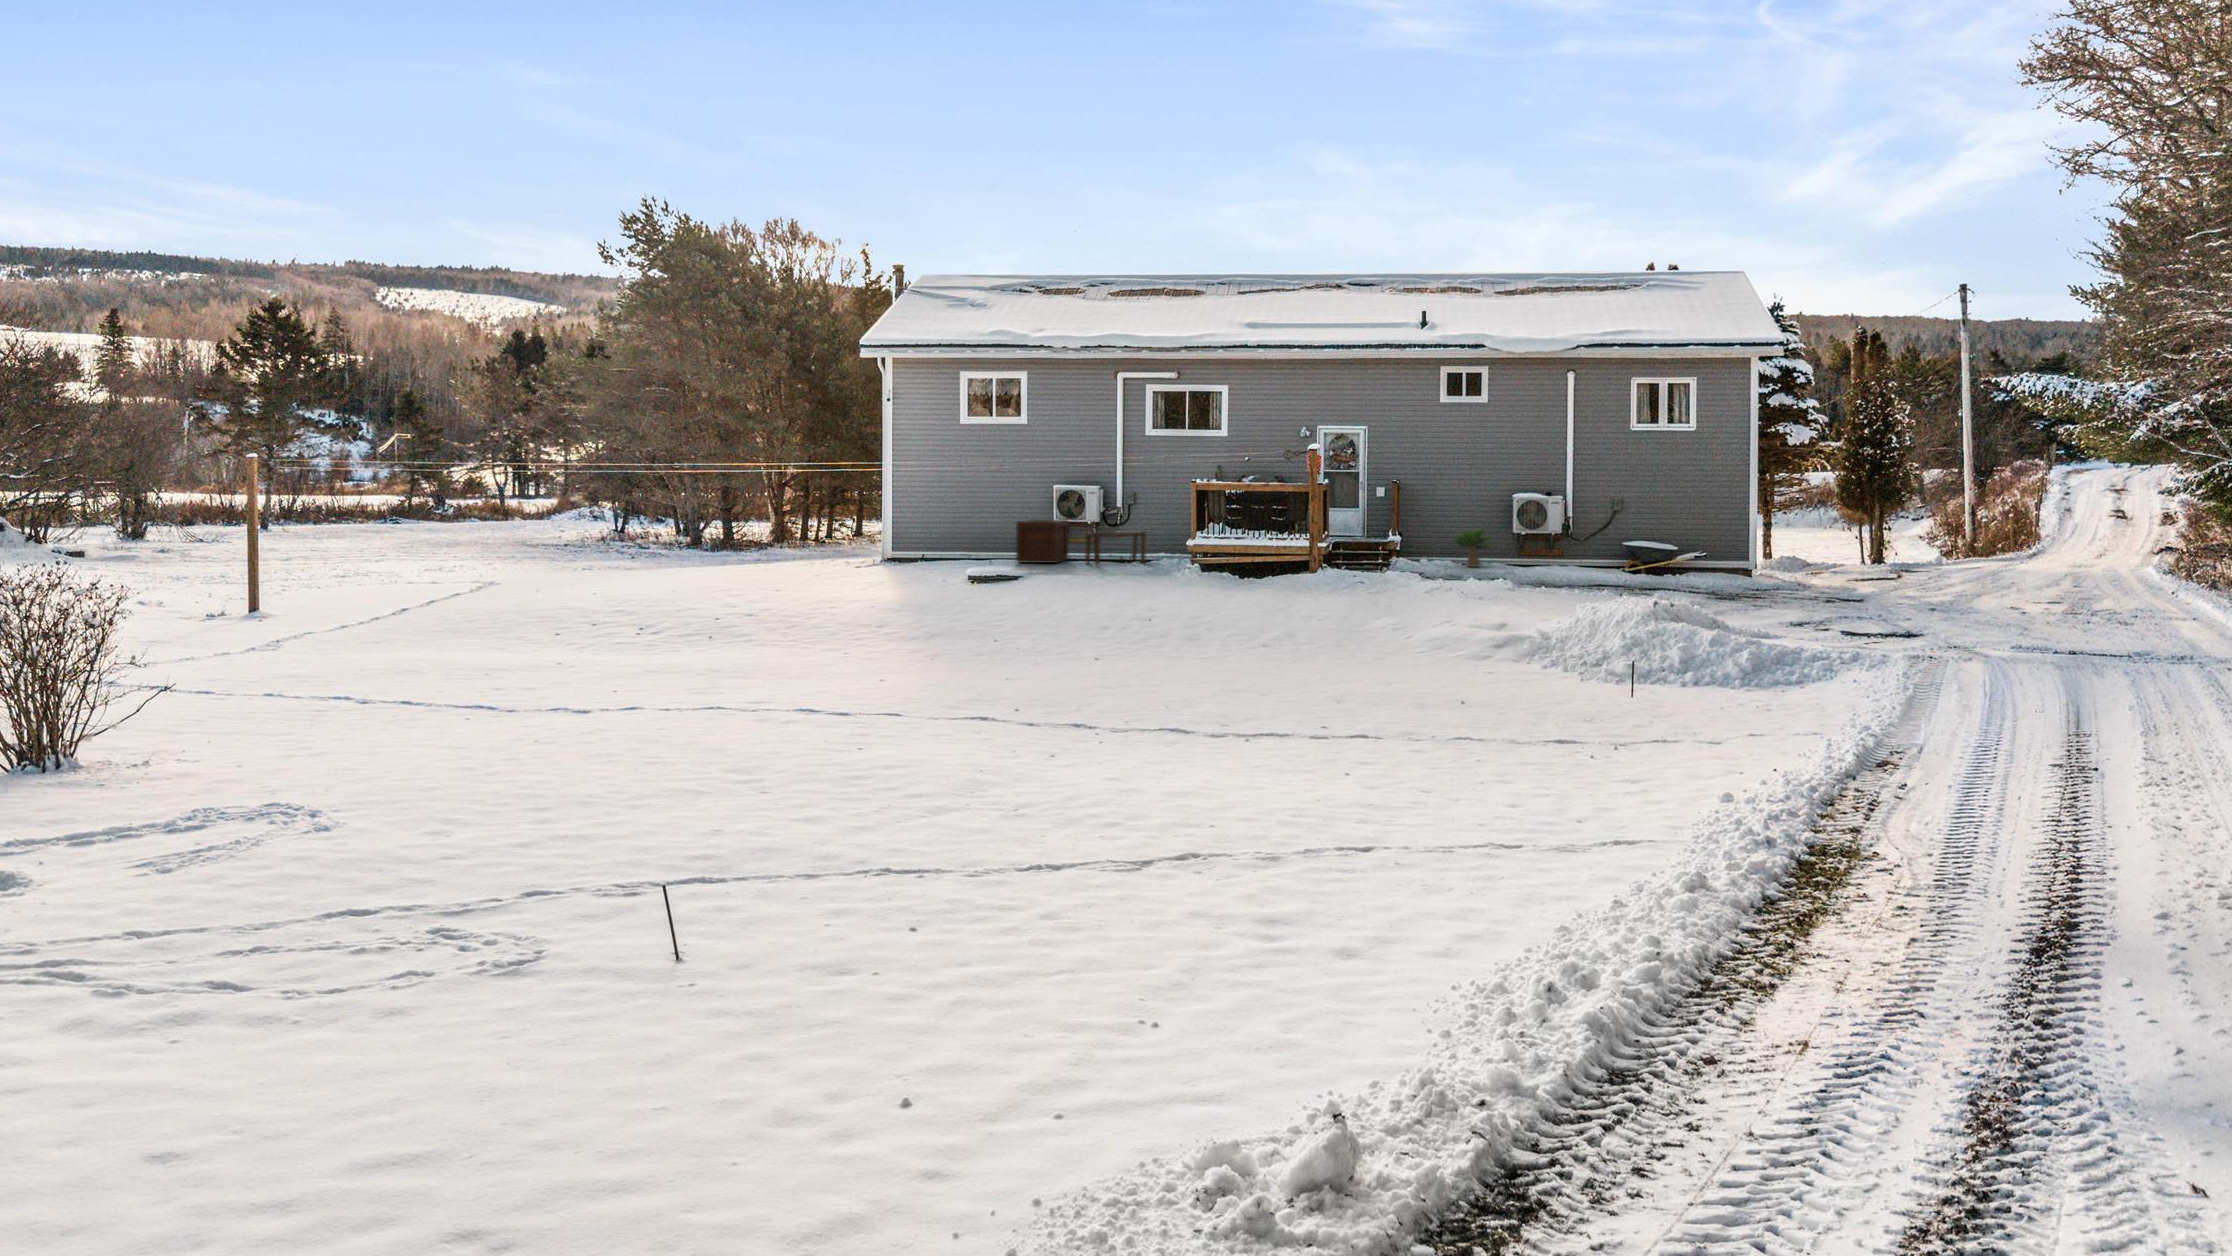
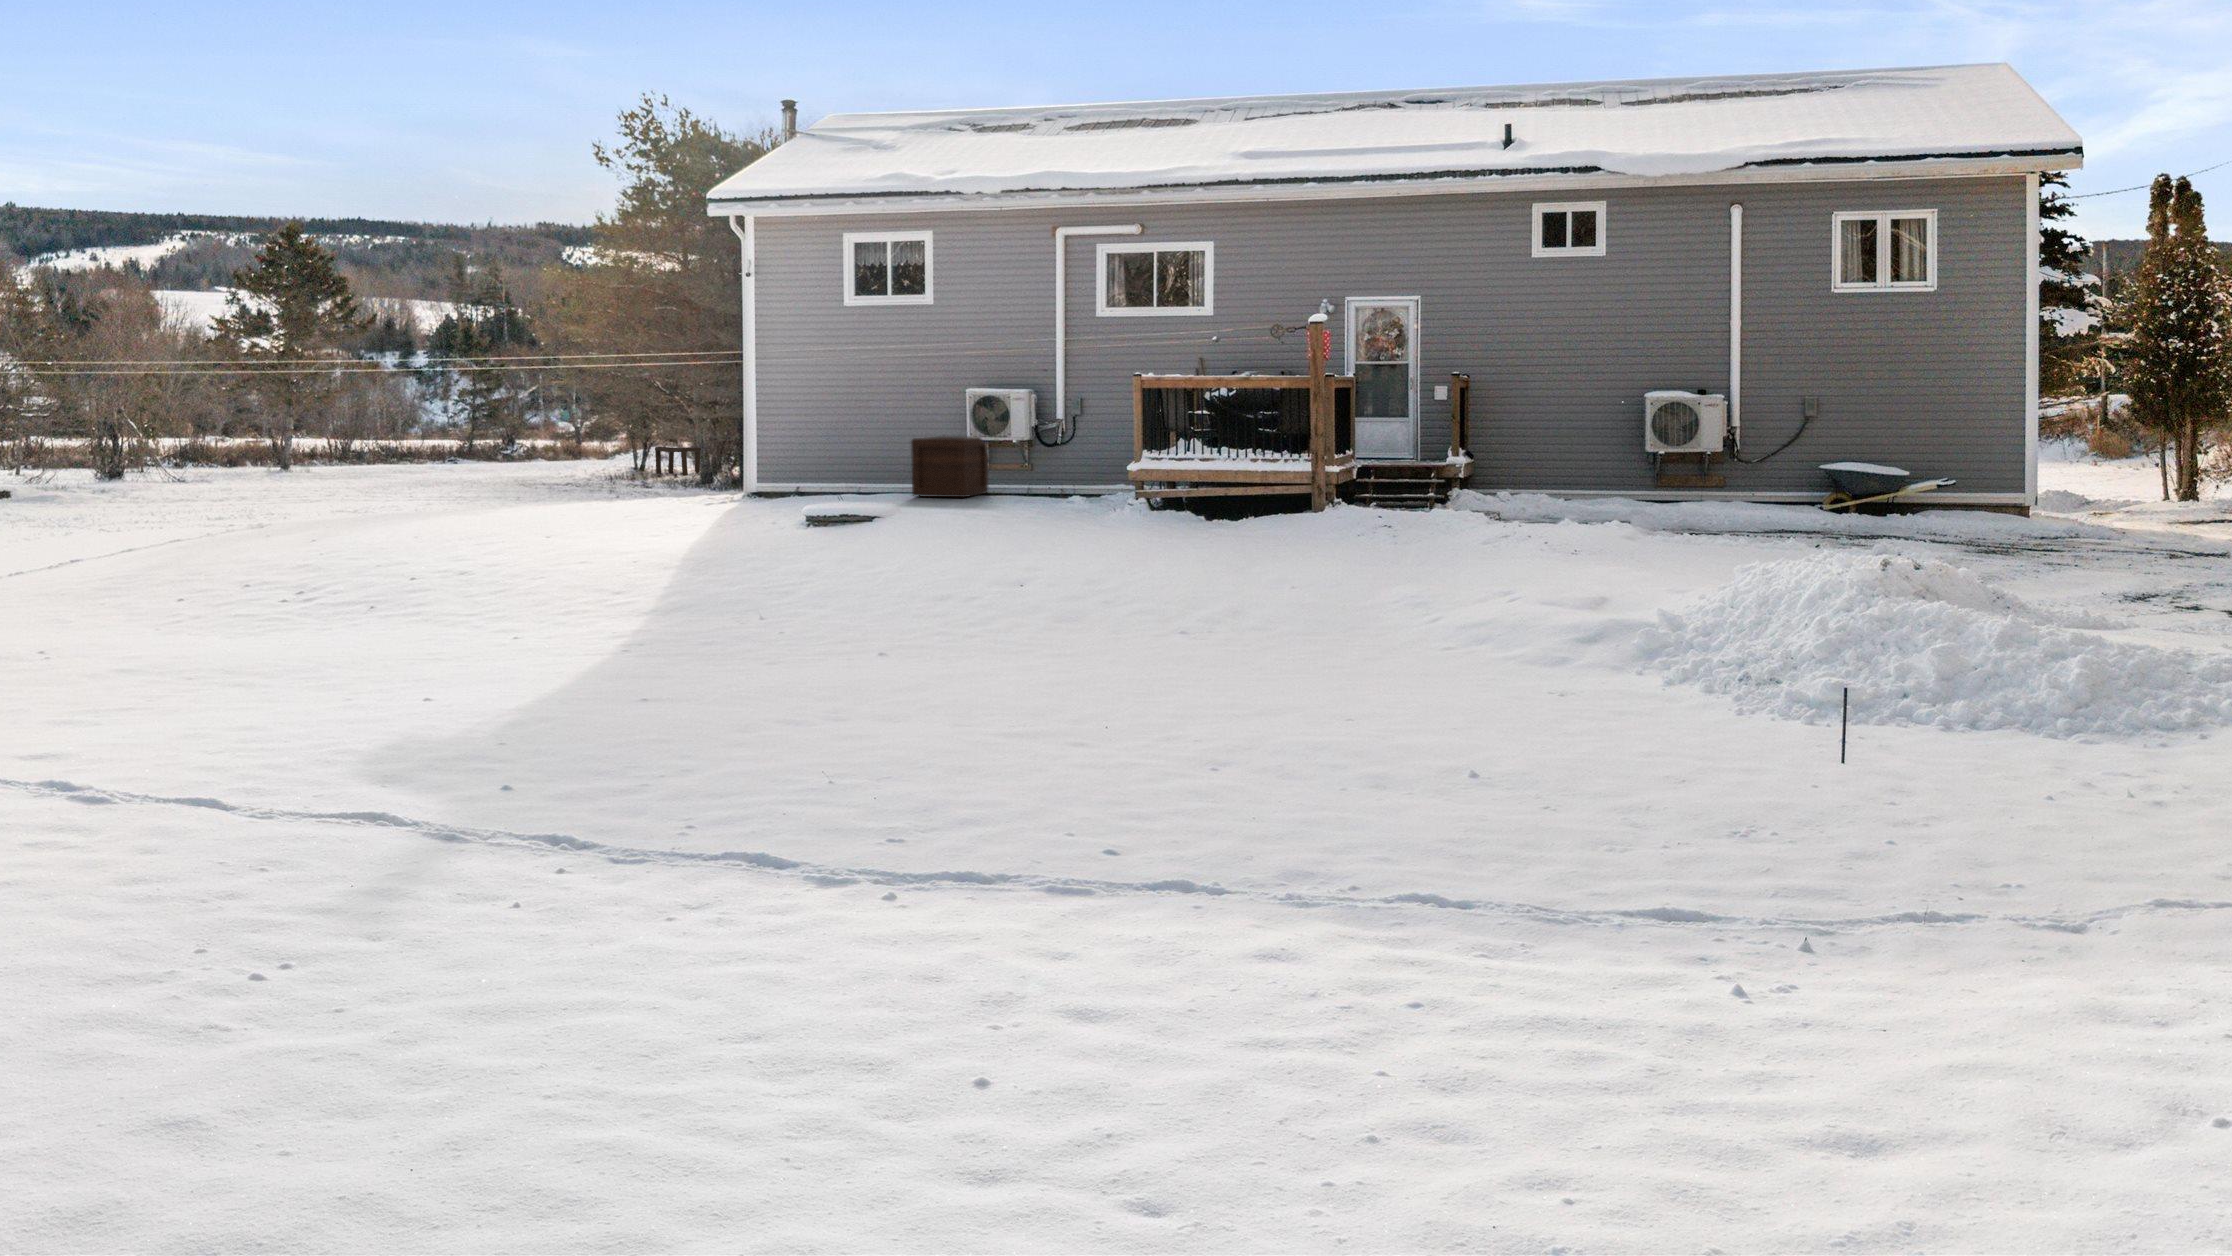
potted plant: present [1454,529,1494,567] -> none [1541,442,1618,503]
bench: present [1085,531,1146,565] -> present [655,447,701,475]

